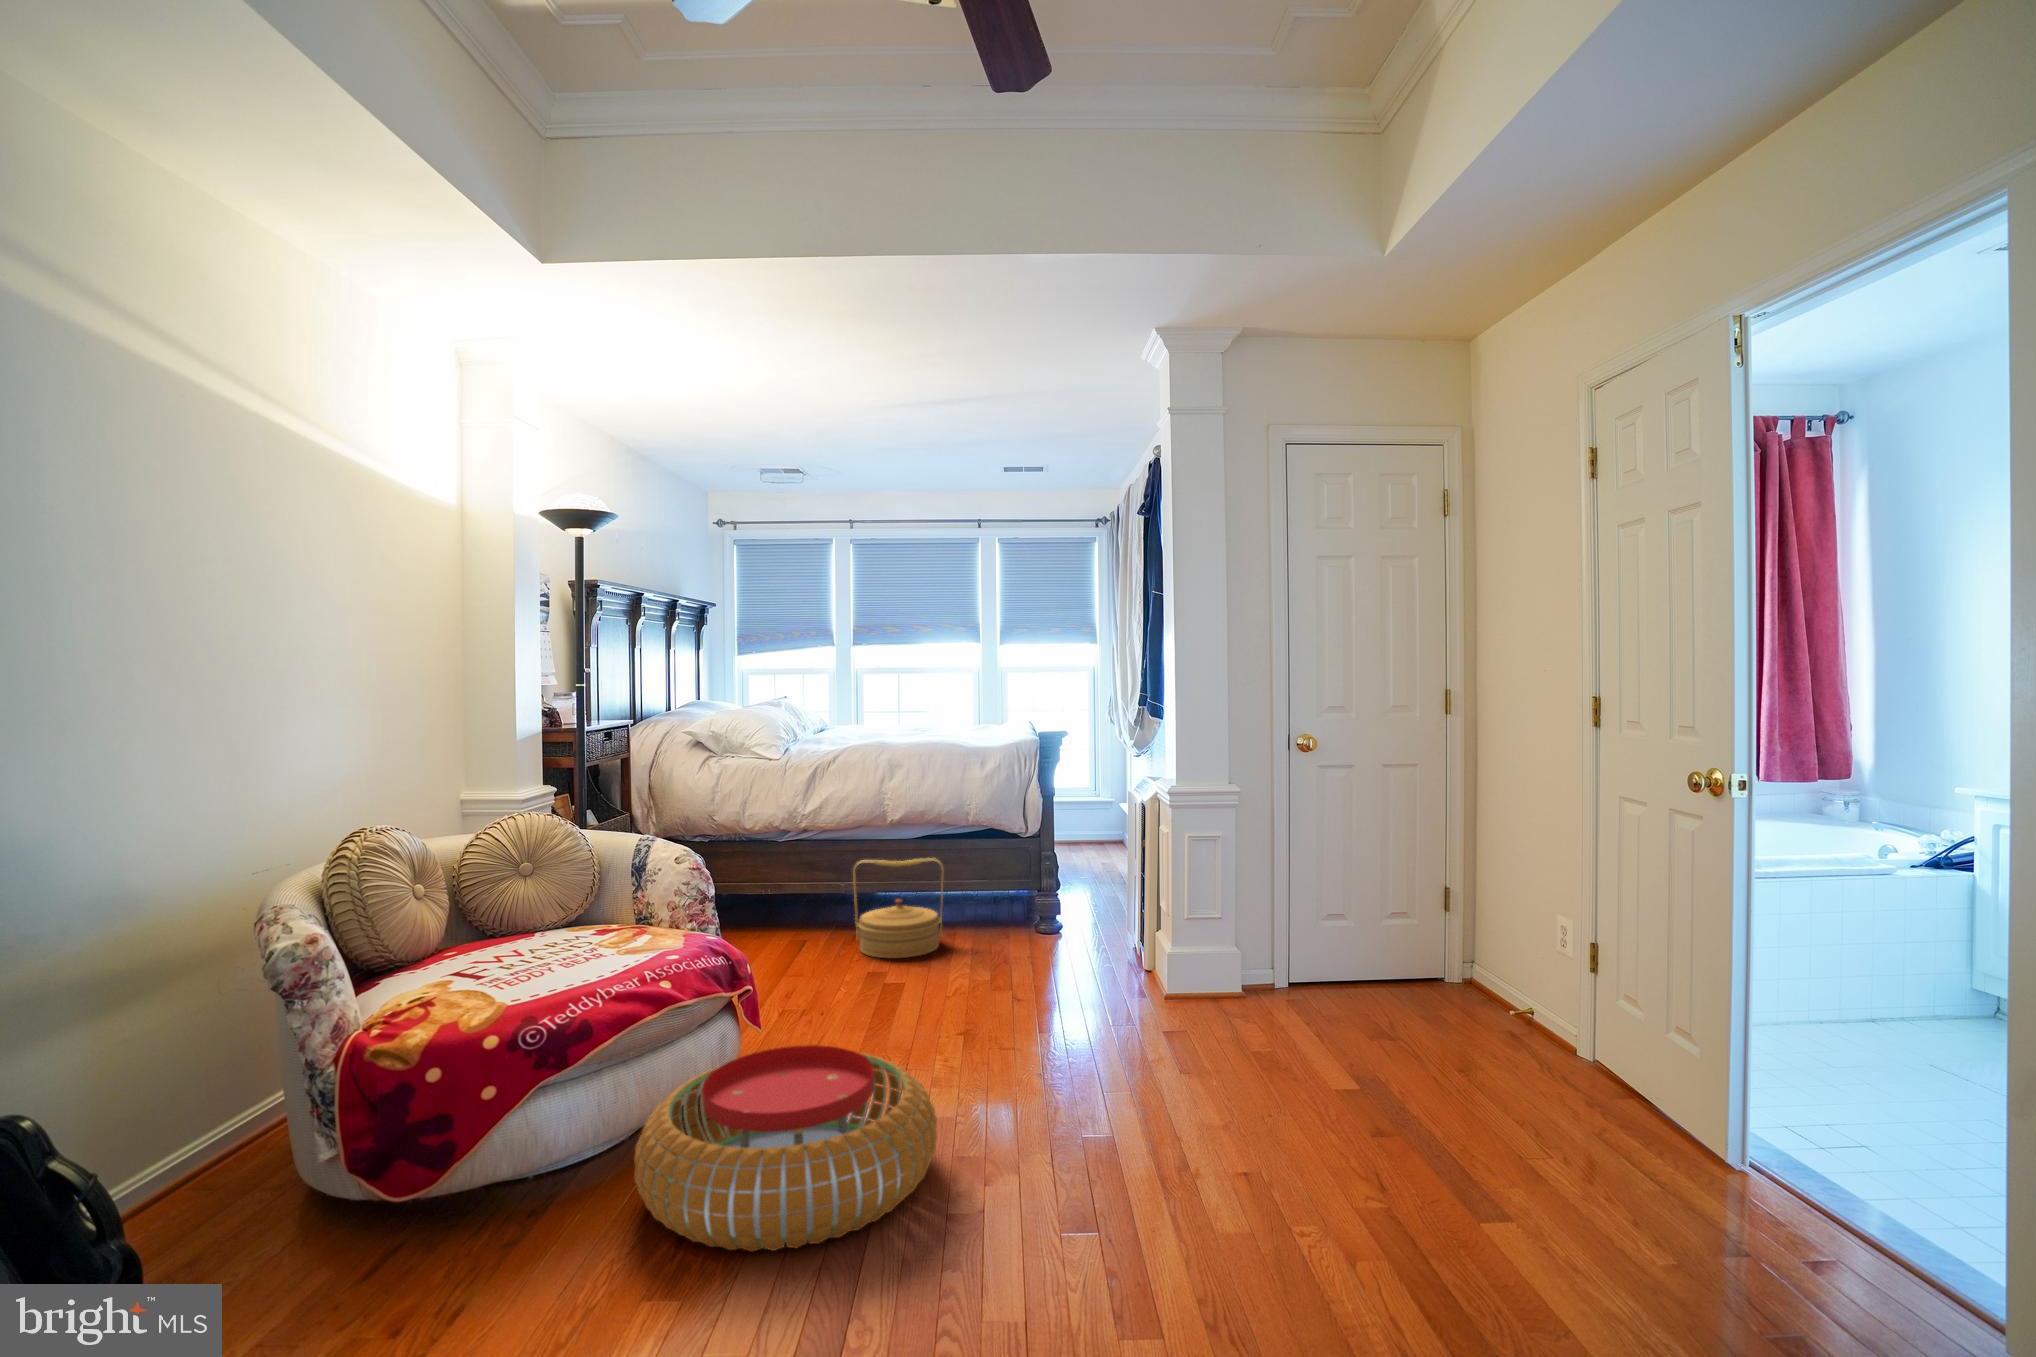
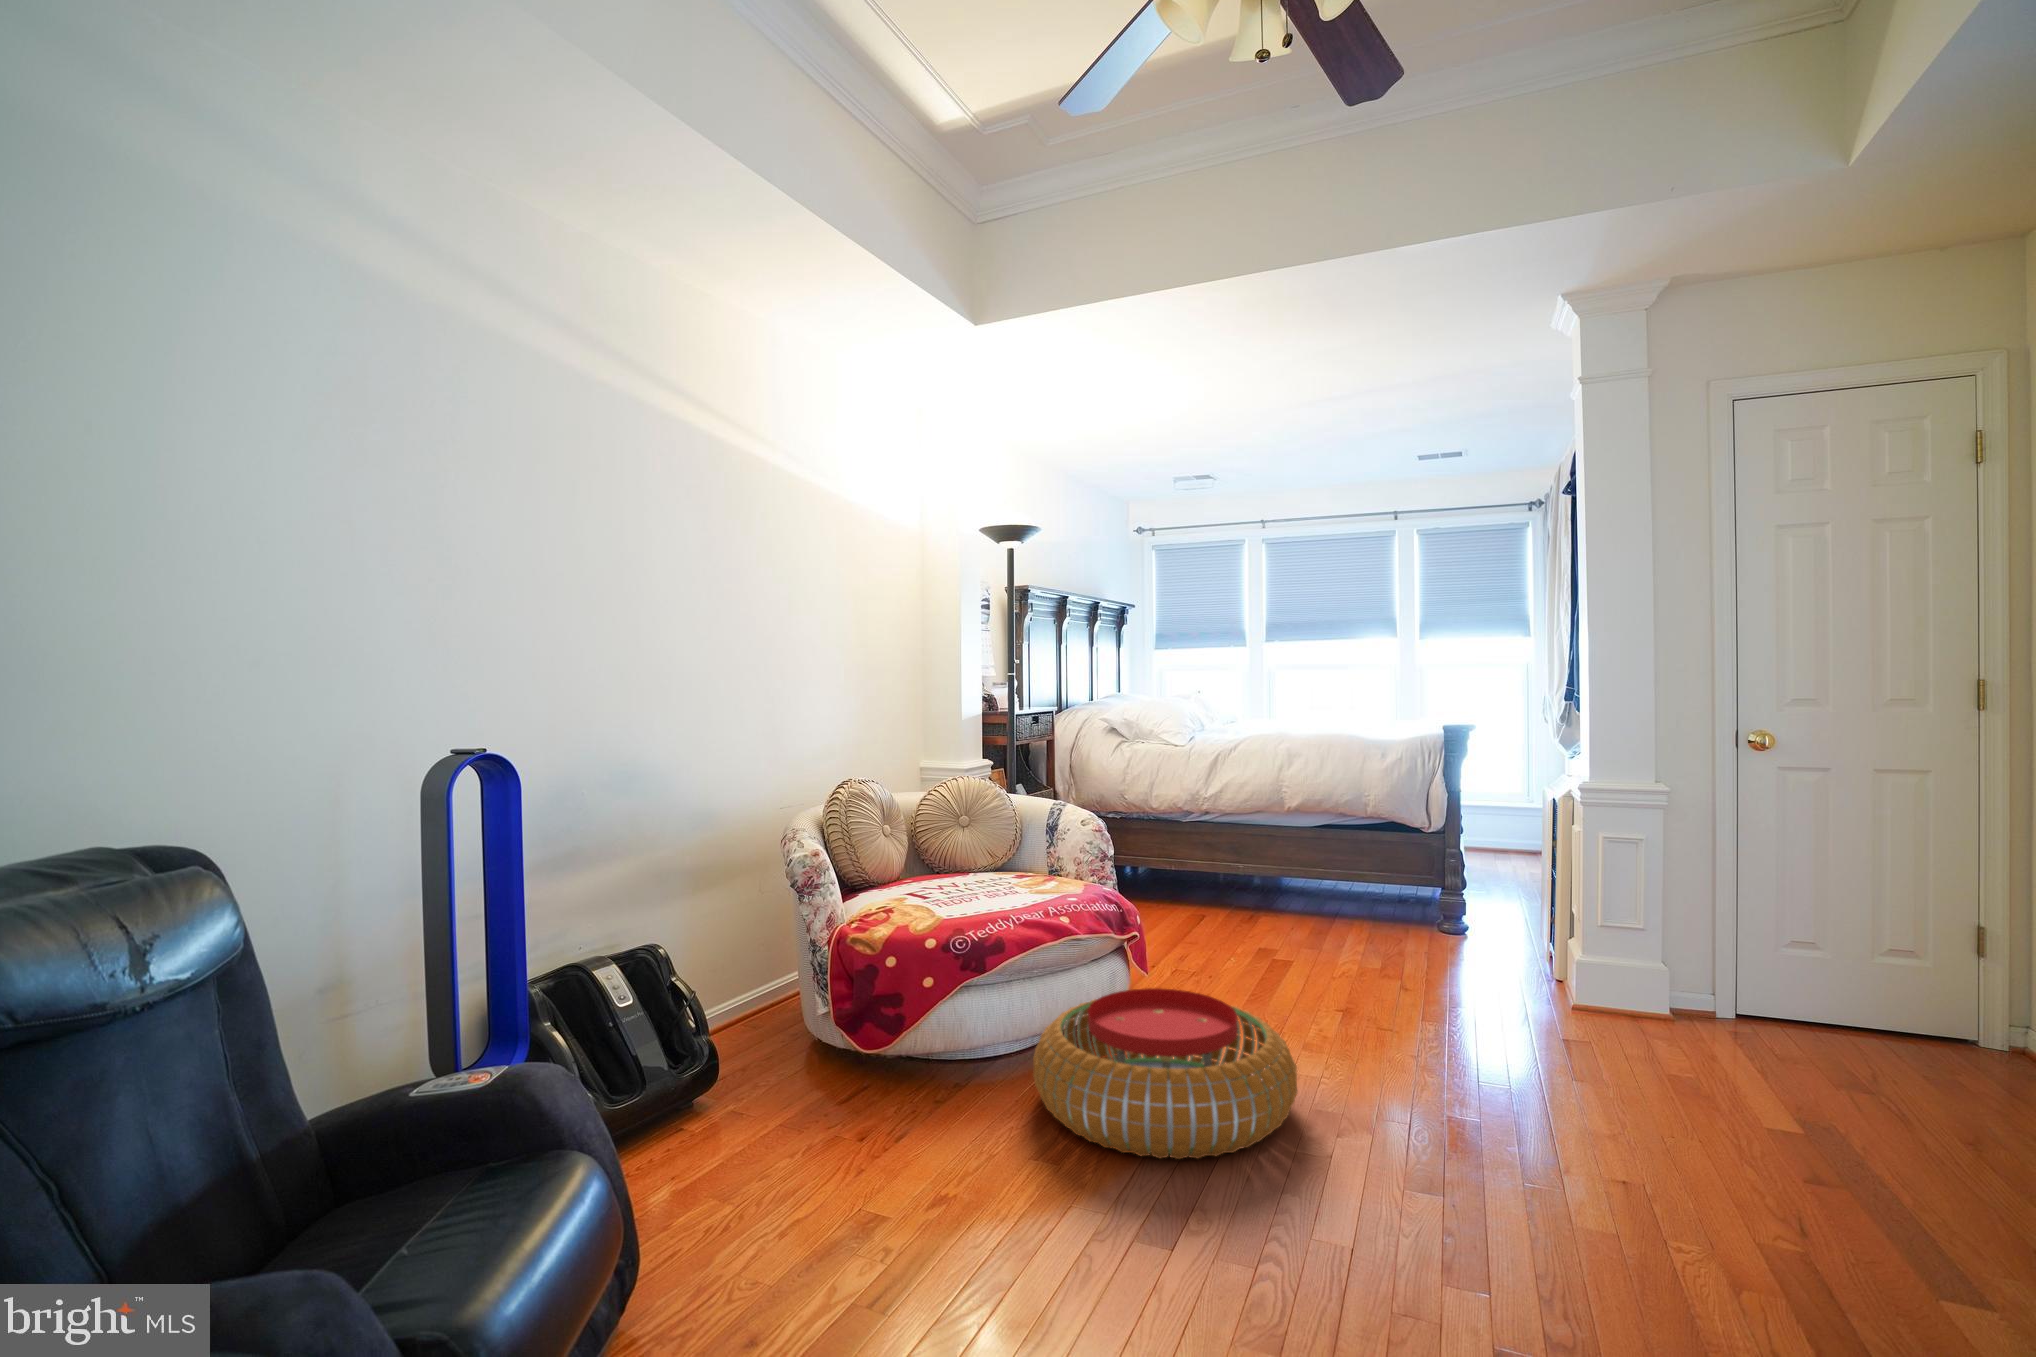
woven basket: present [853,858,943,958] -> none [1246,841,1336,937]

